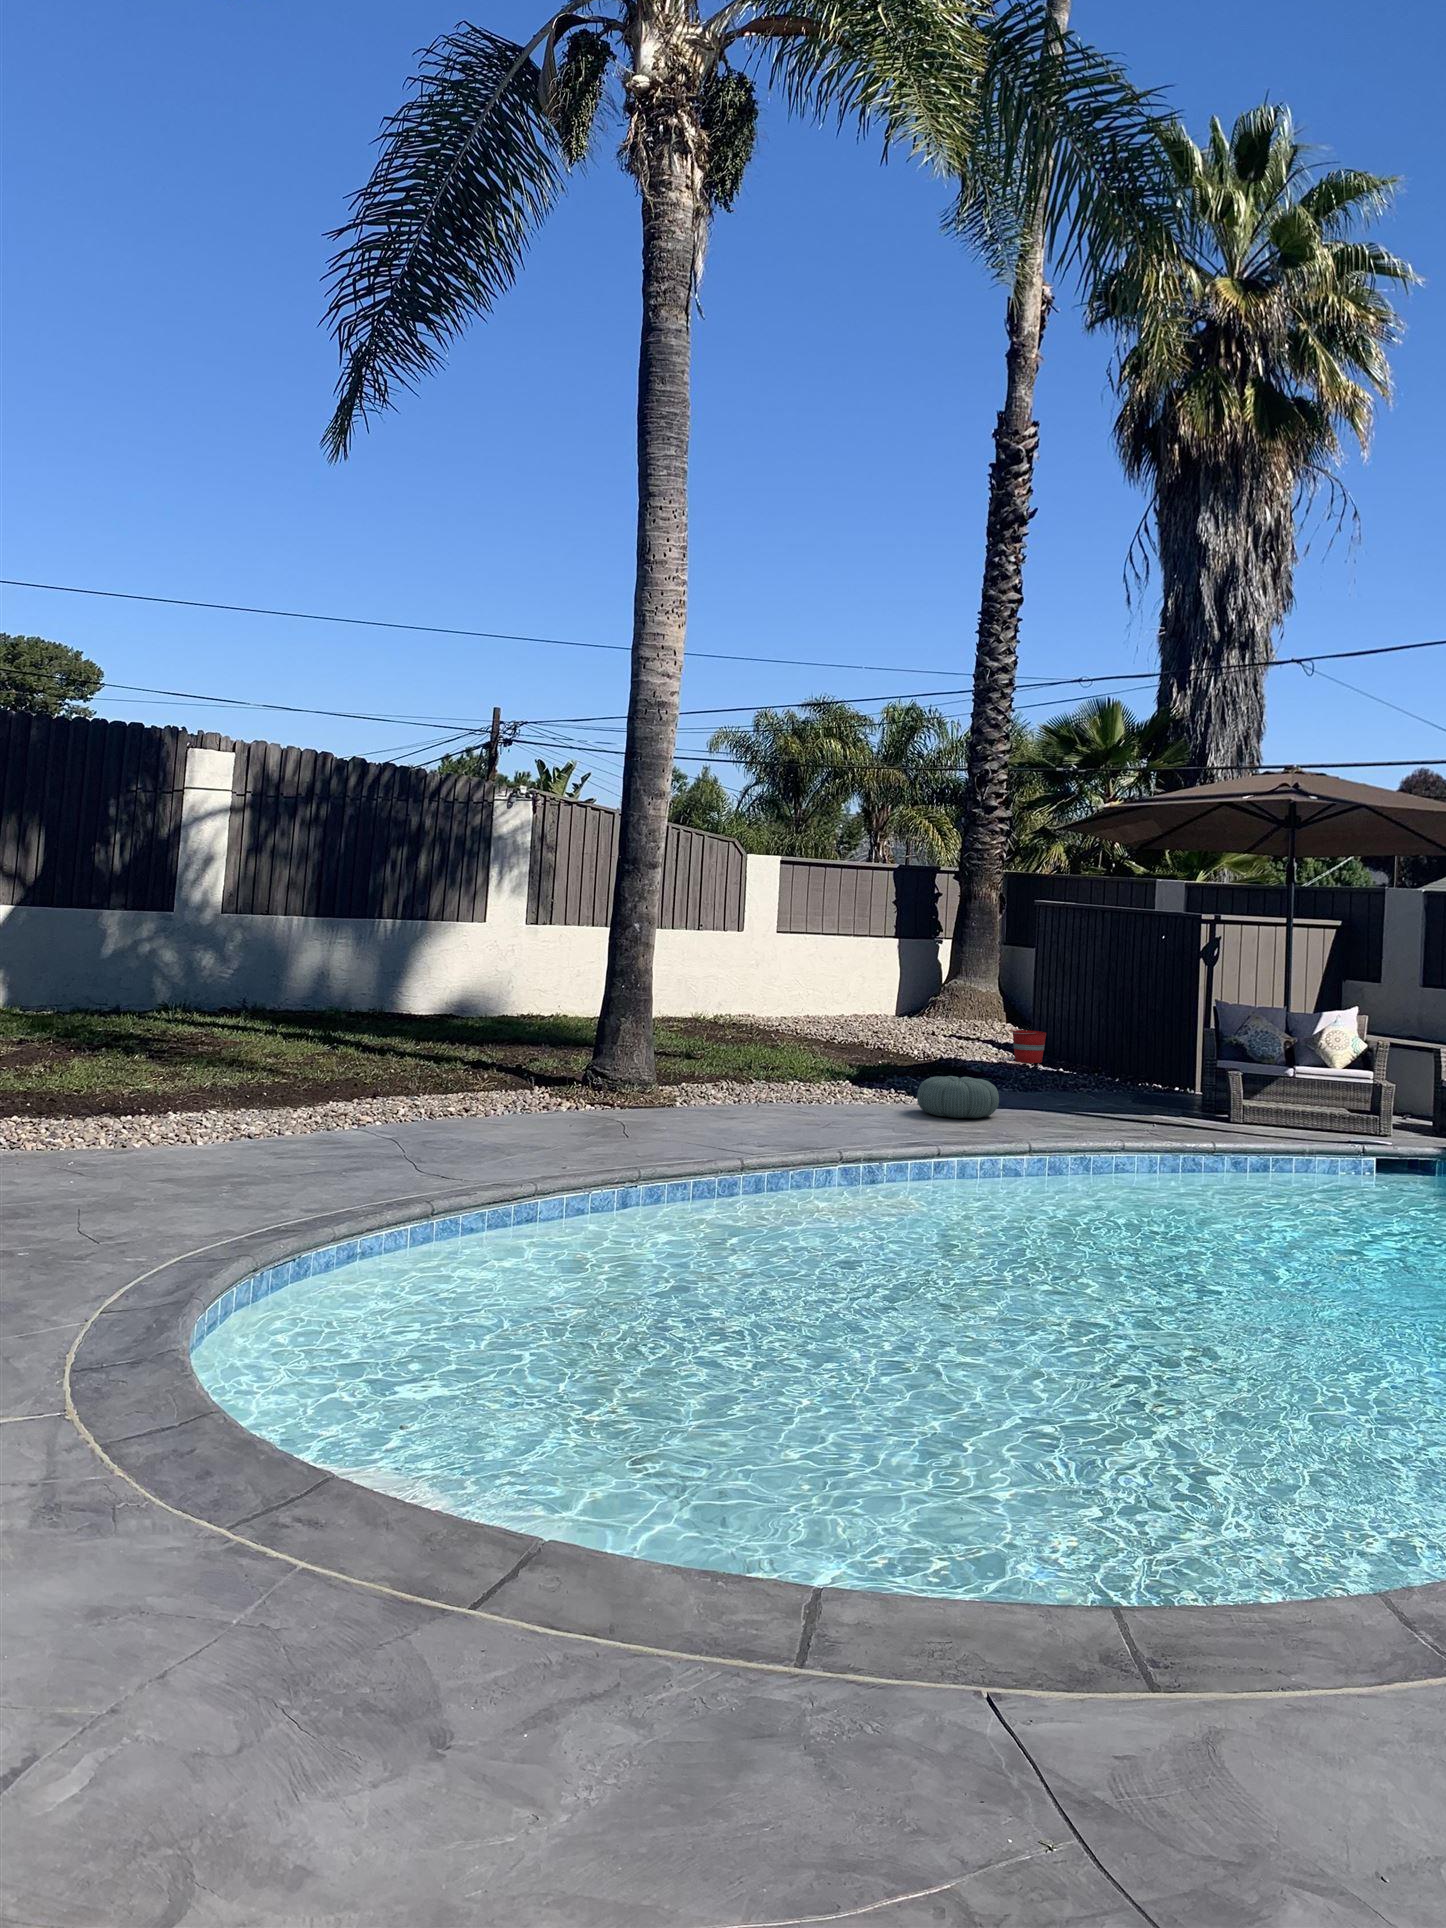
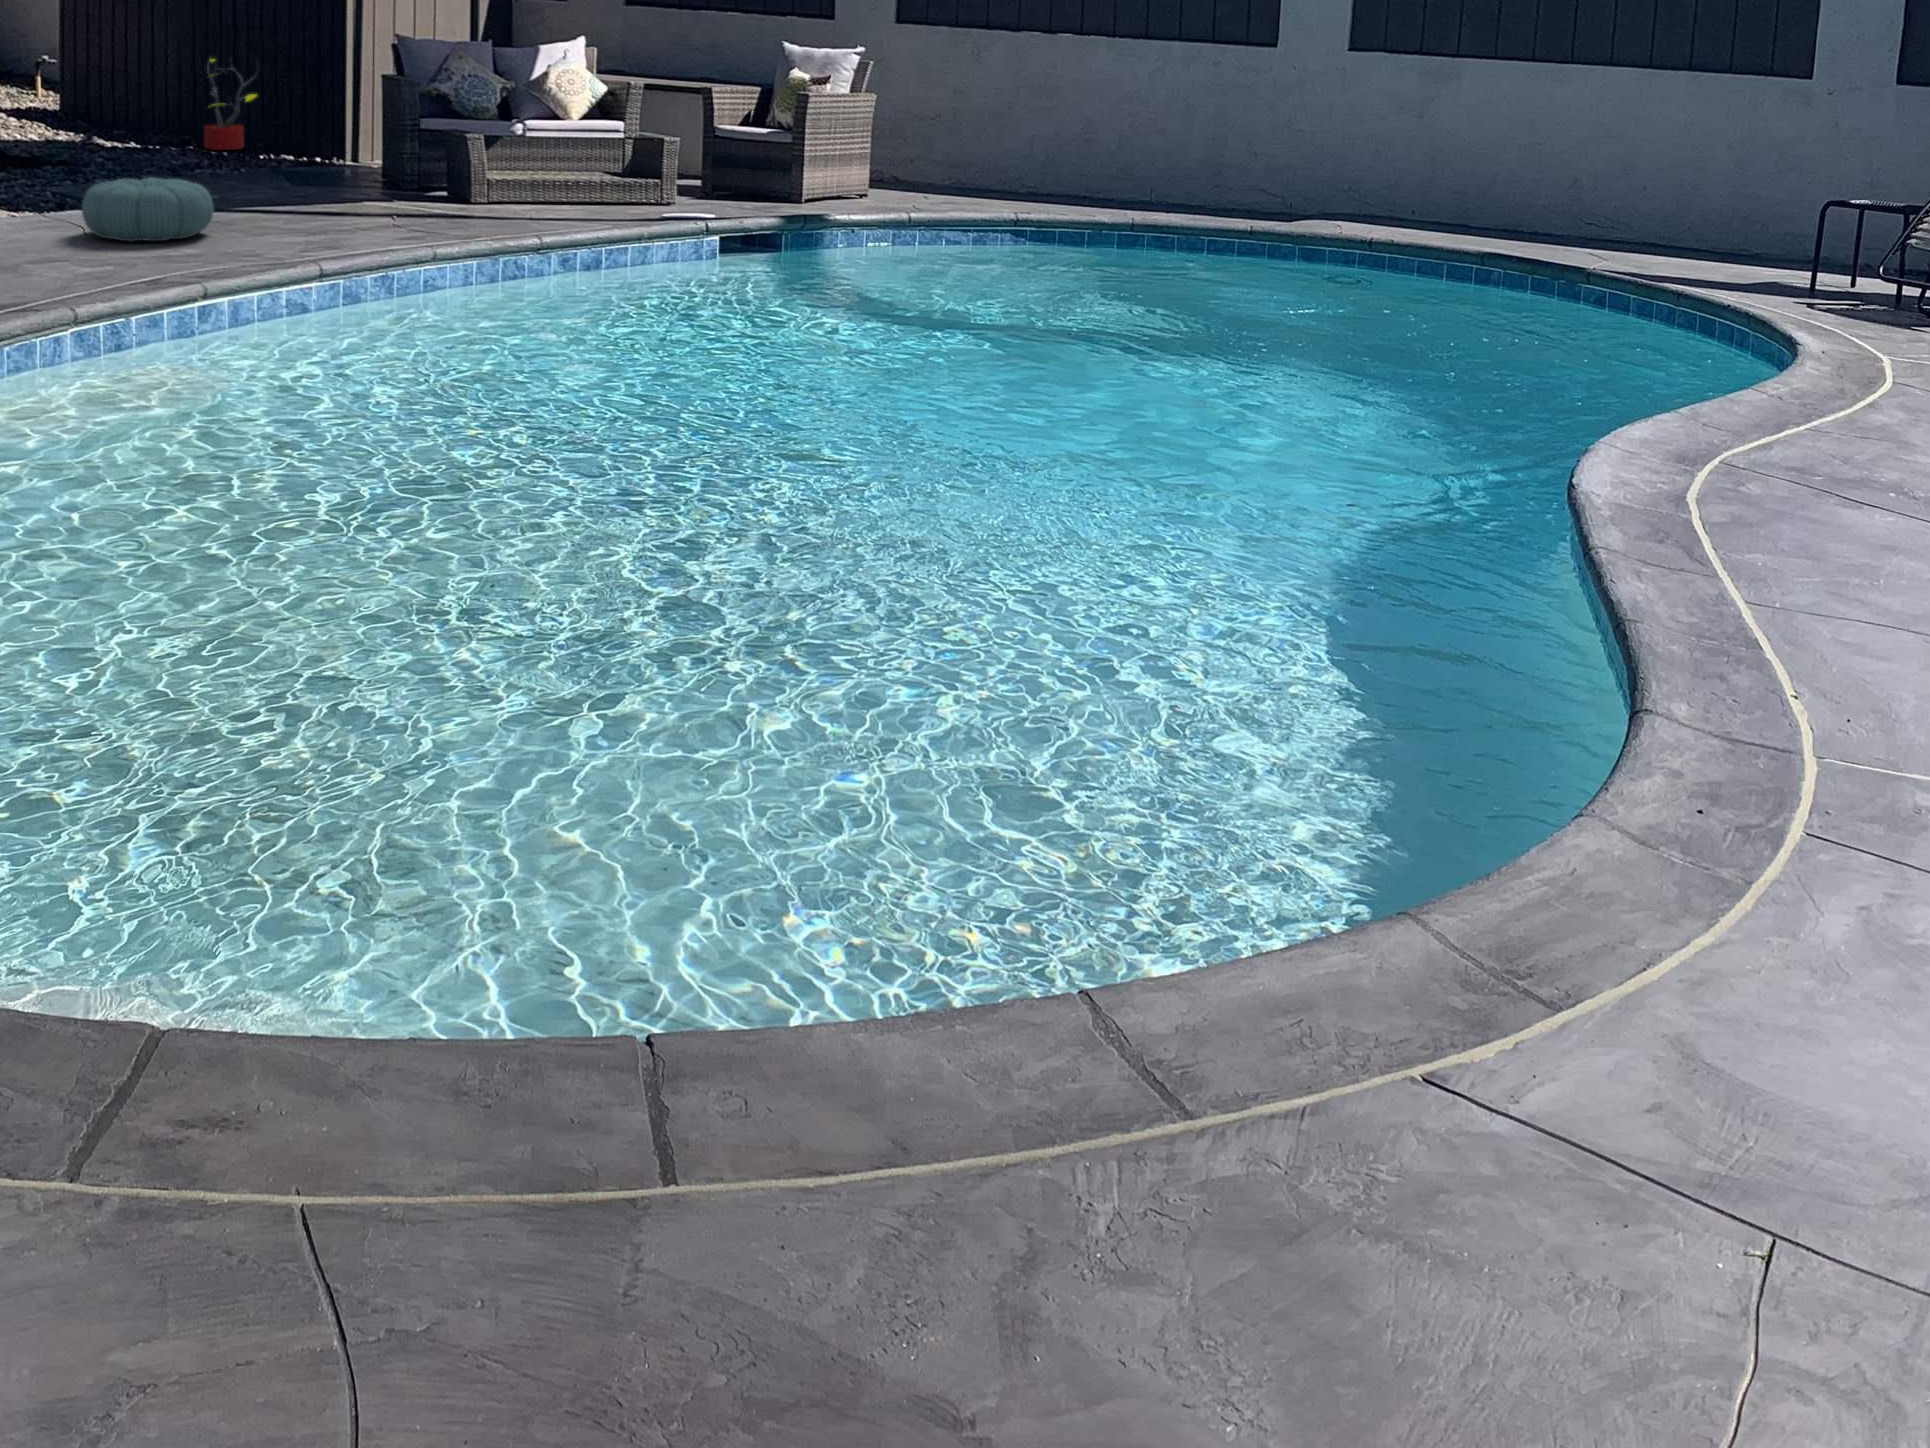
decorative plant: none [1079,1009,1115,1075] -> present [204,59,258,150]
bucket: present [1011,1030,1046,1063] -> none [71,90,128,139]

